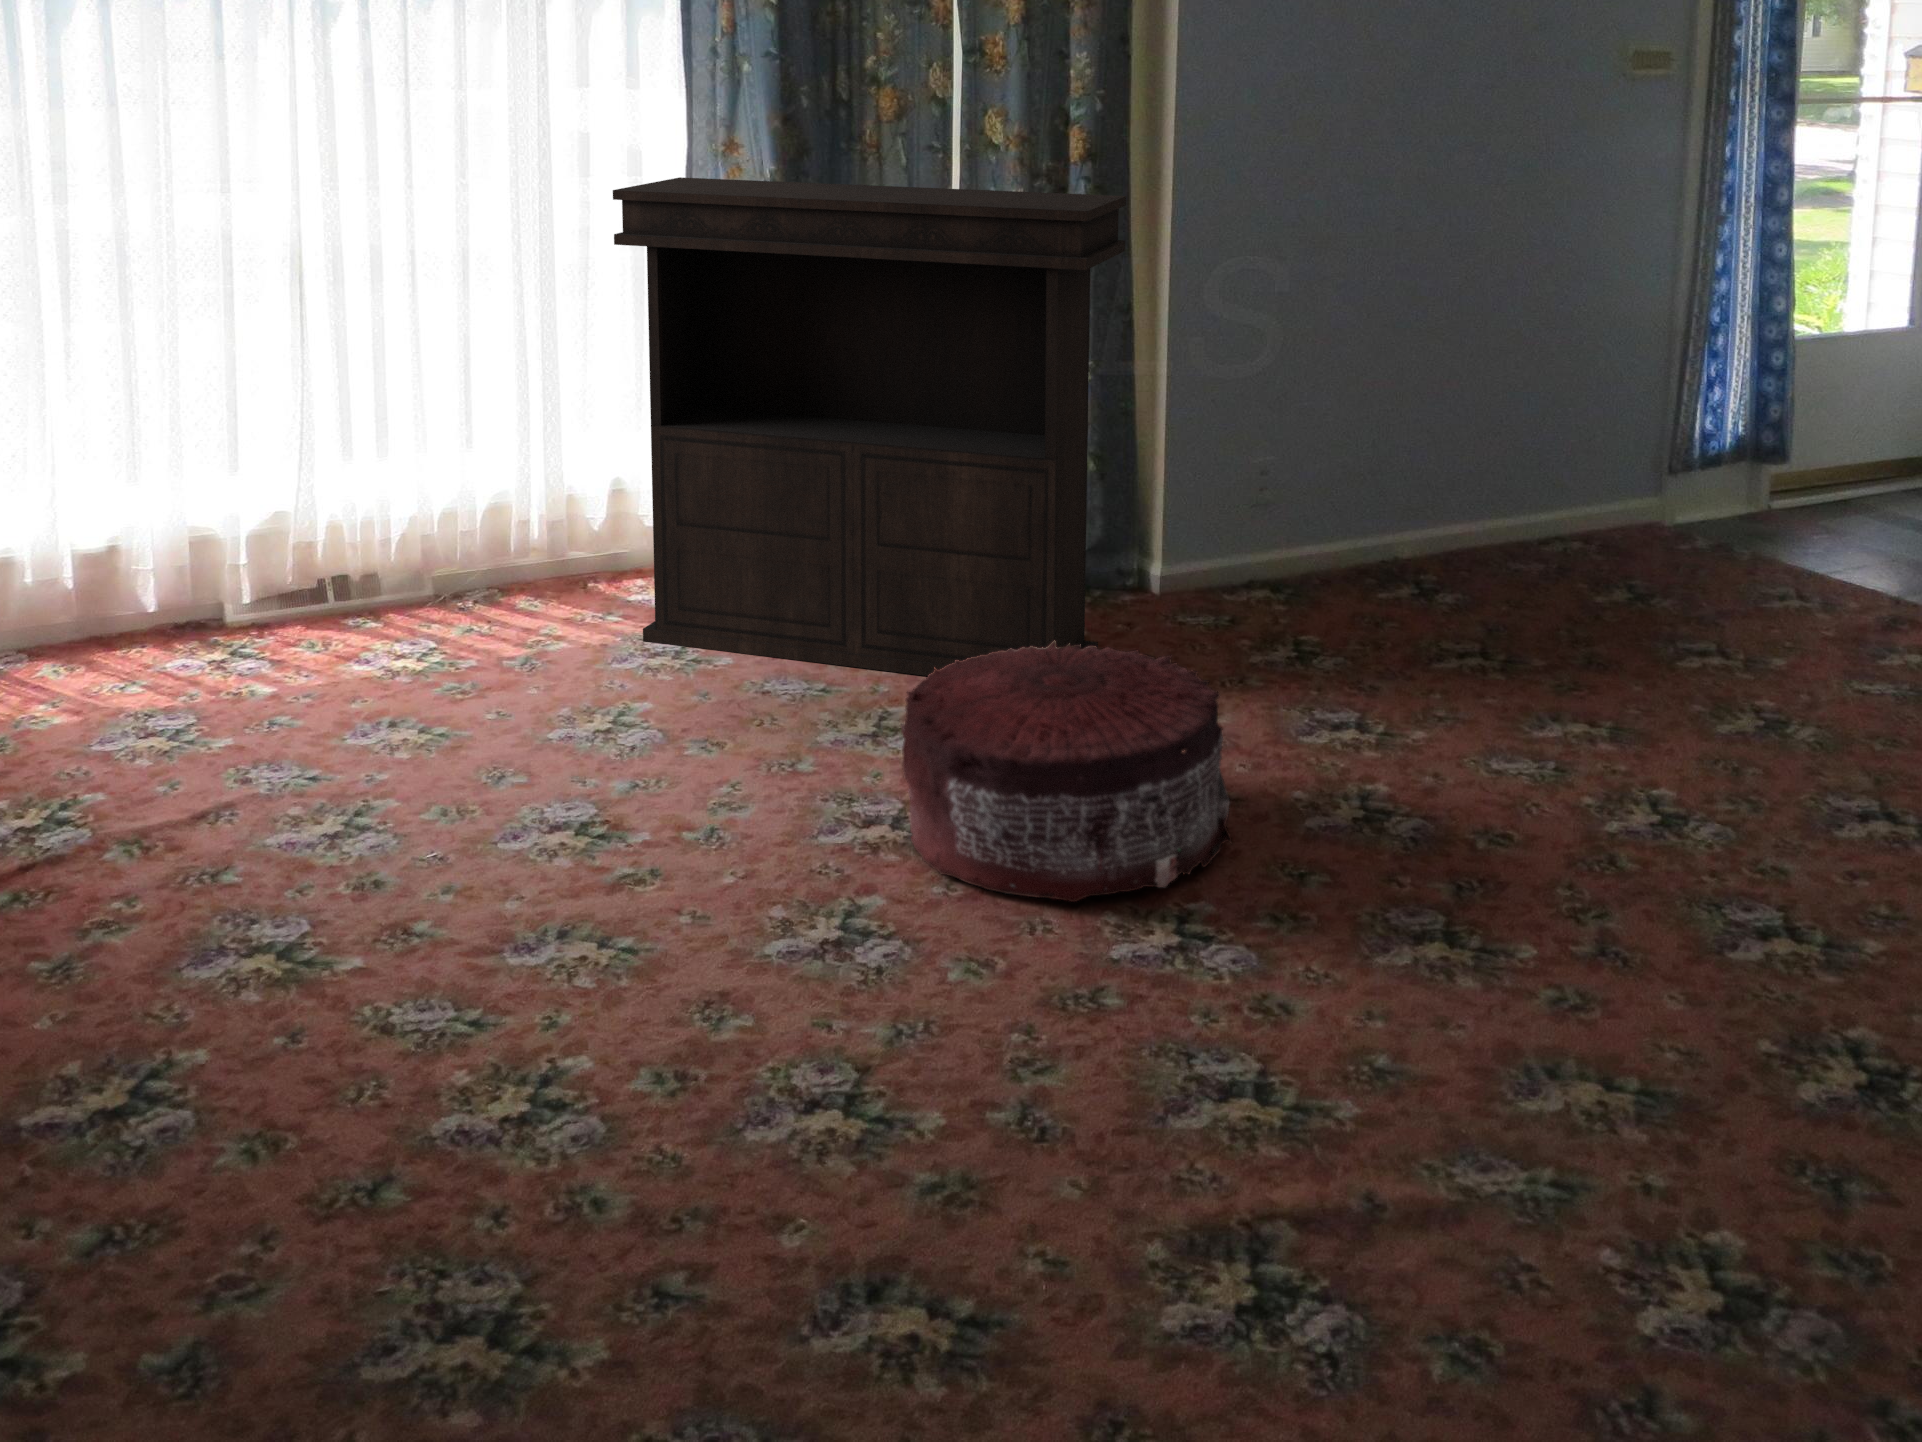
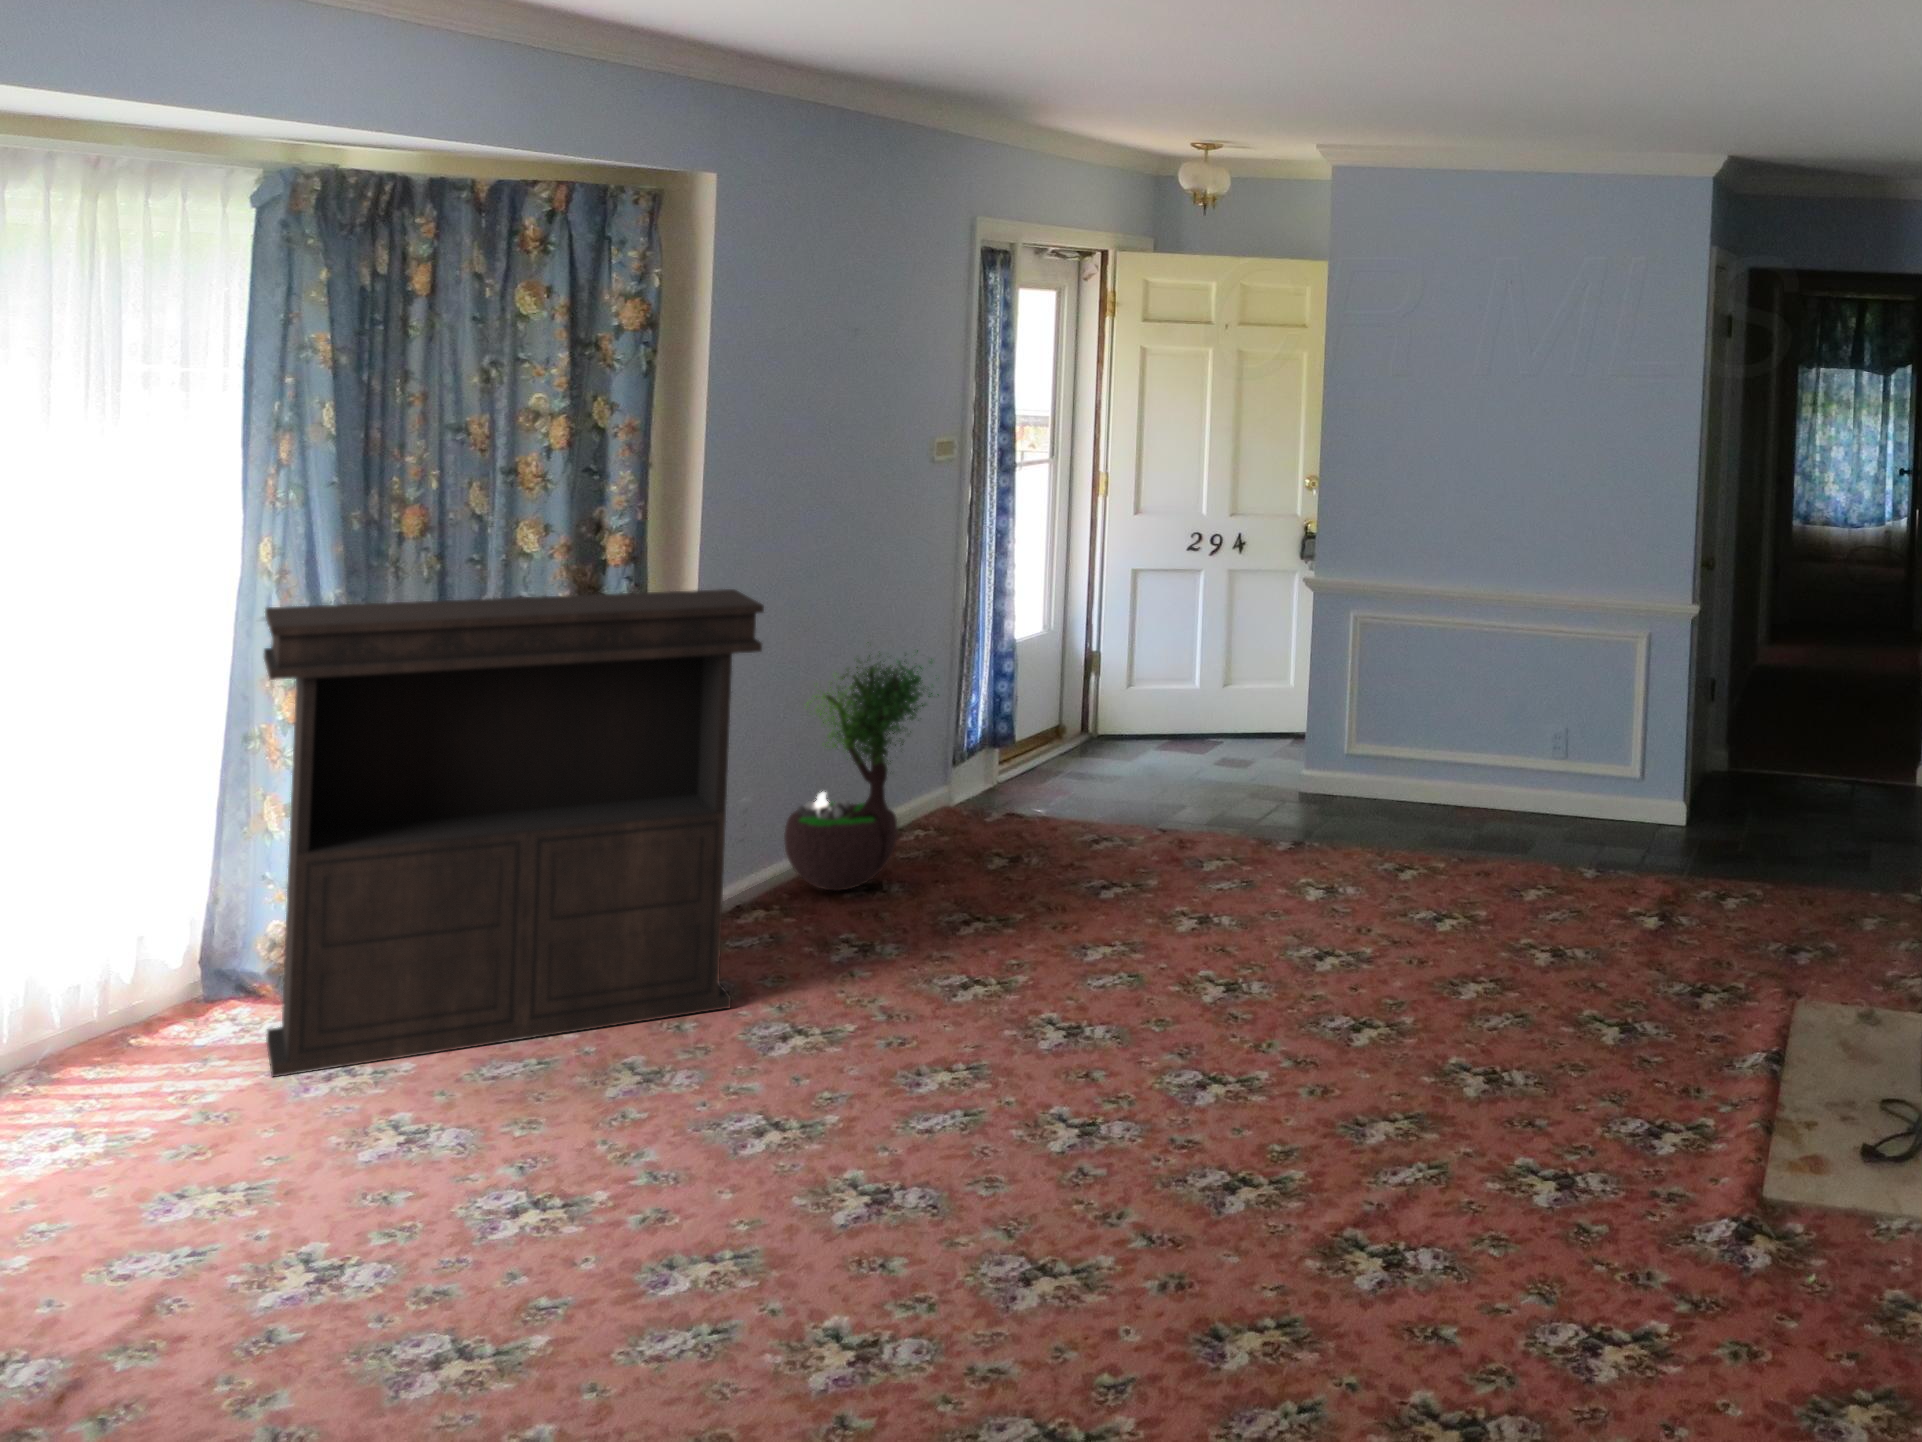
potted tree: none [1314,290,1507,595] -> present [784,642,939,891]
pouf: present [901,641,1232,902] -> none [759,932,1011,1129]

